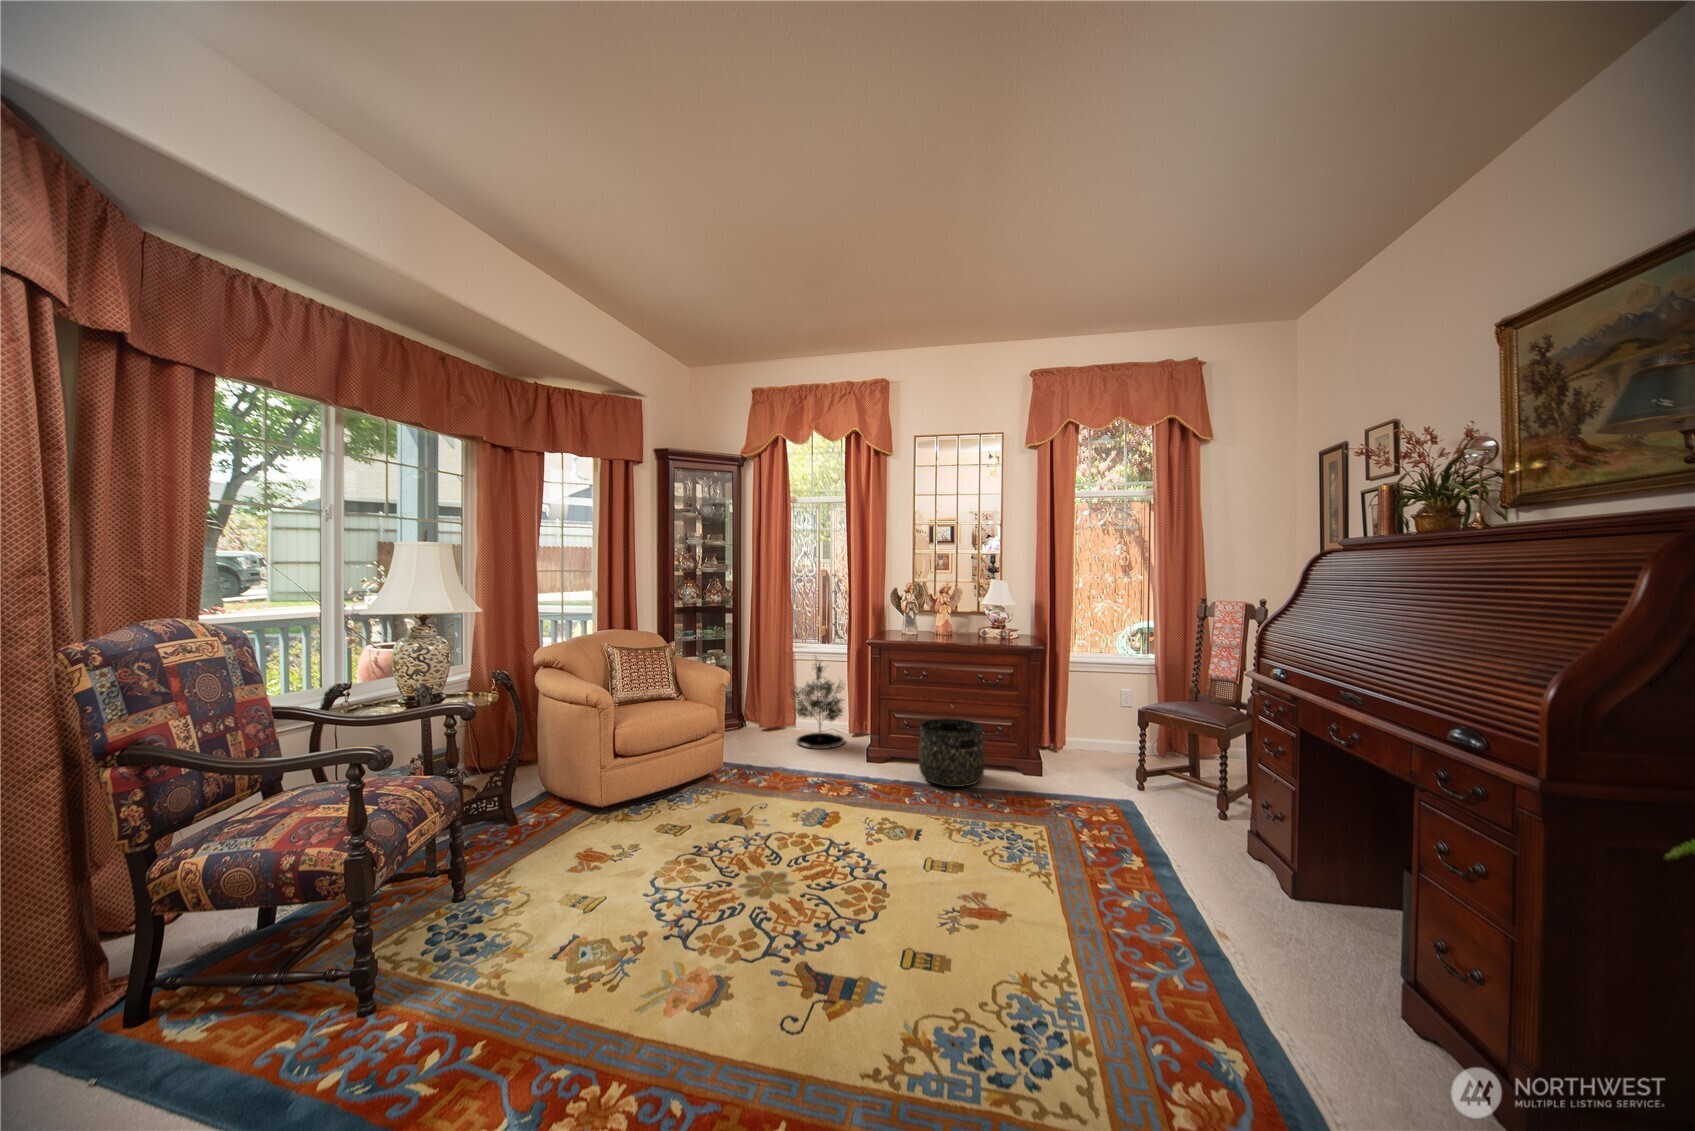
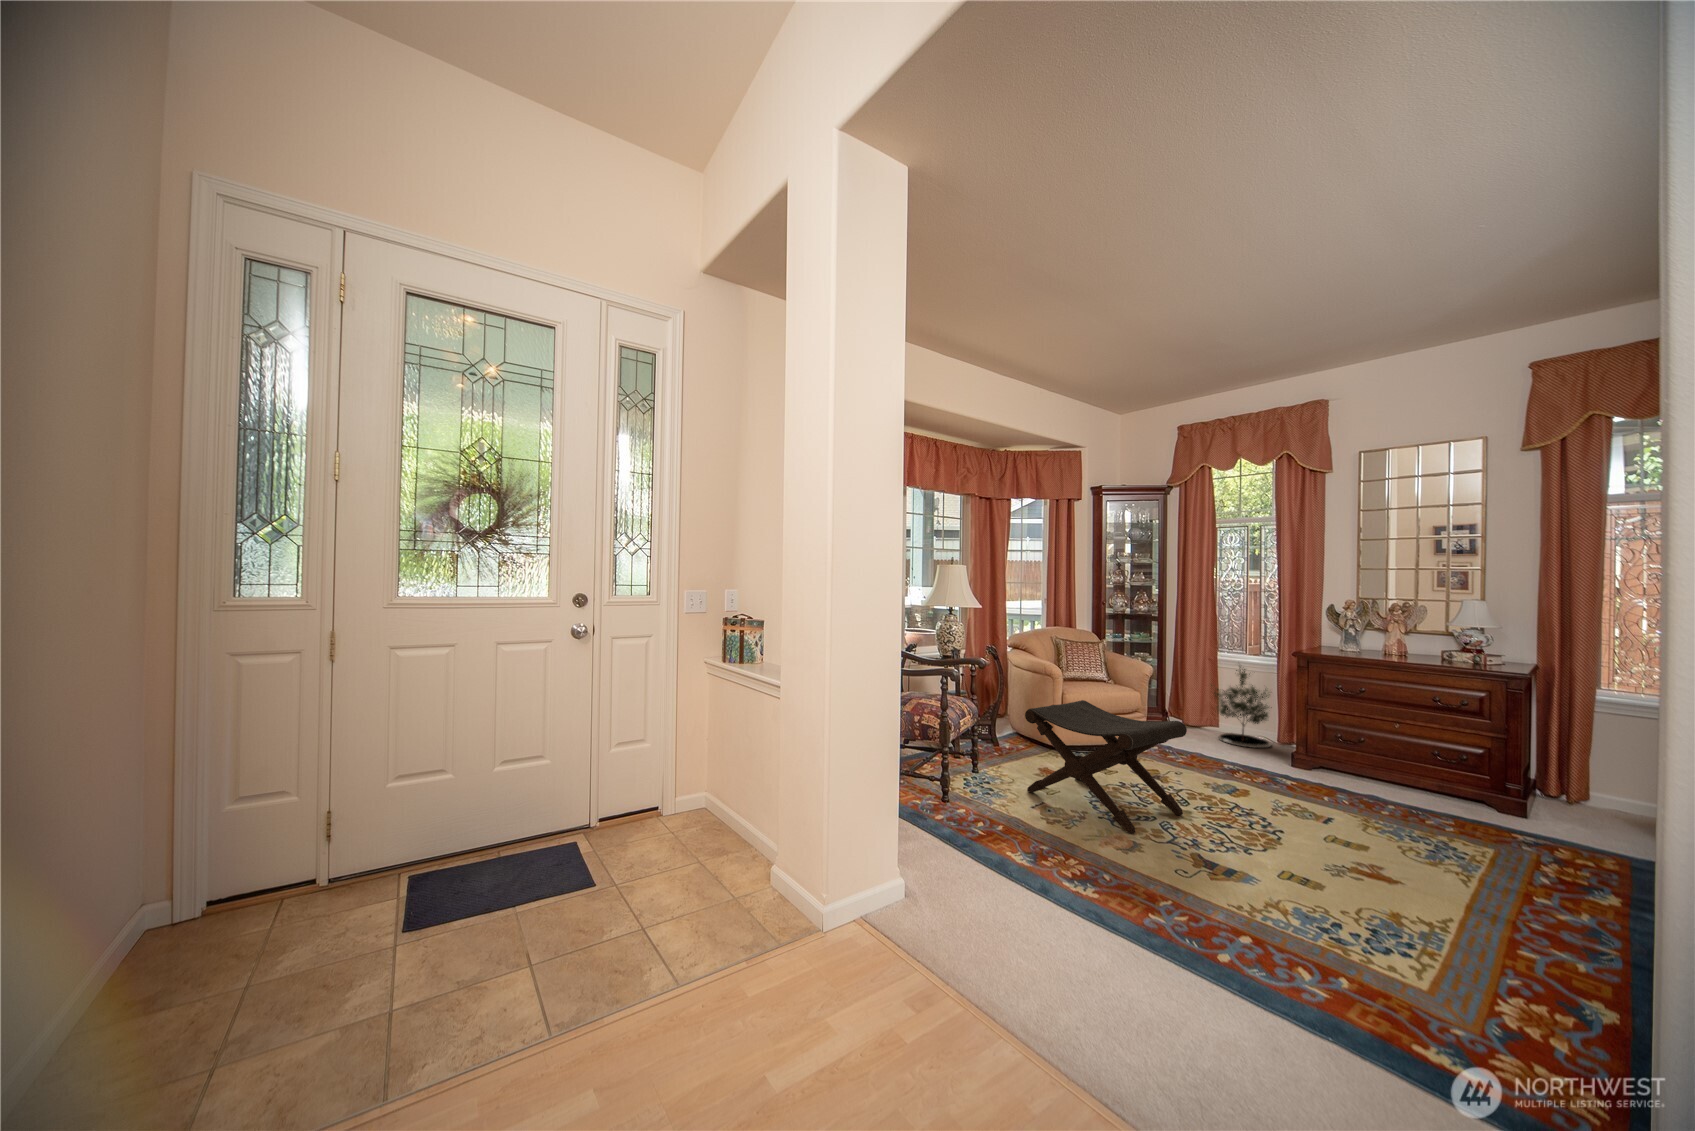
basket: present [919,718,985,787] -> none [1350,734,1437,803]
footstool: none [548,742,780,951] -> present [1025,700,1187,834]

